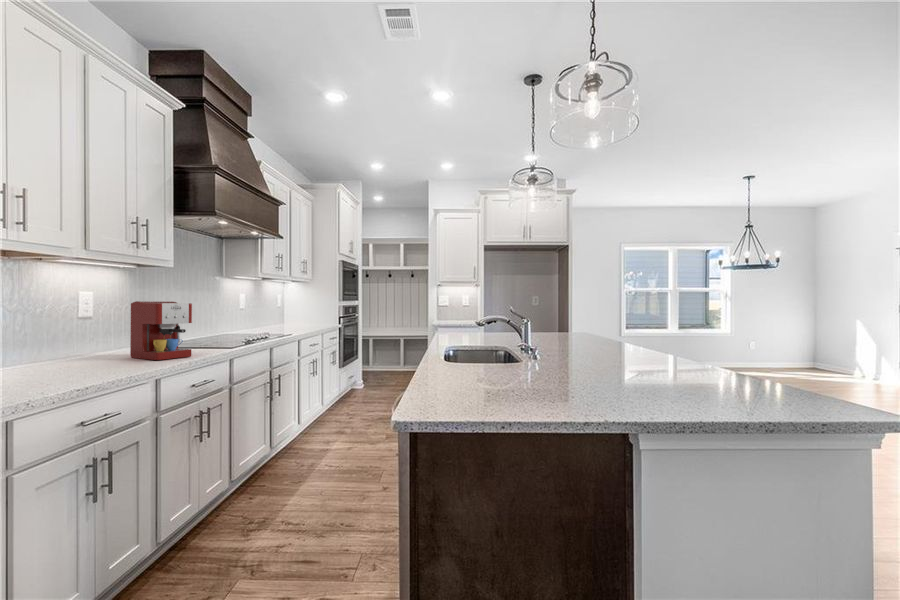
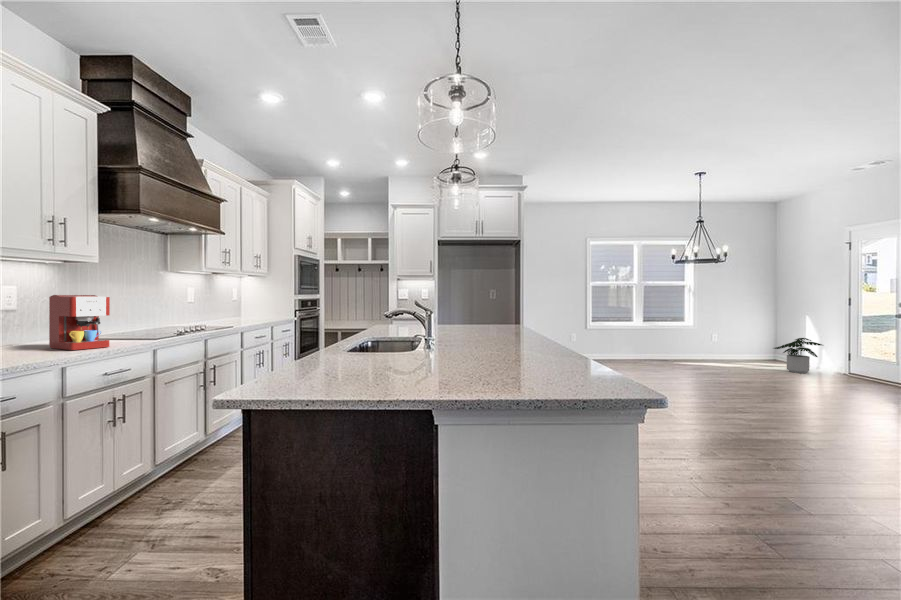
potted plant: none [820,343,876,380] -> present [774,338,822,373]

